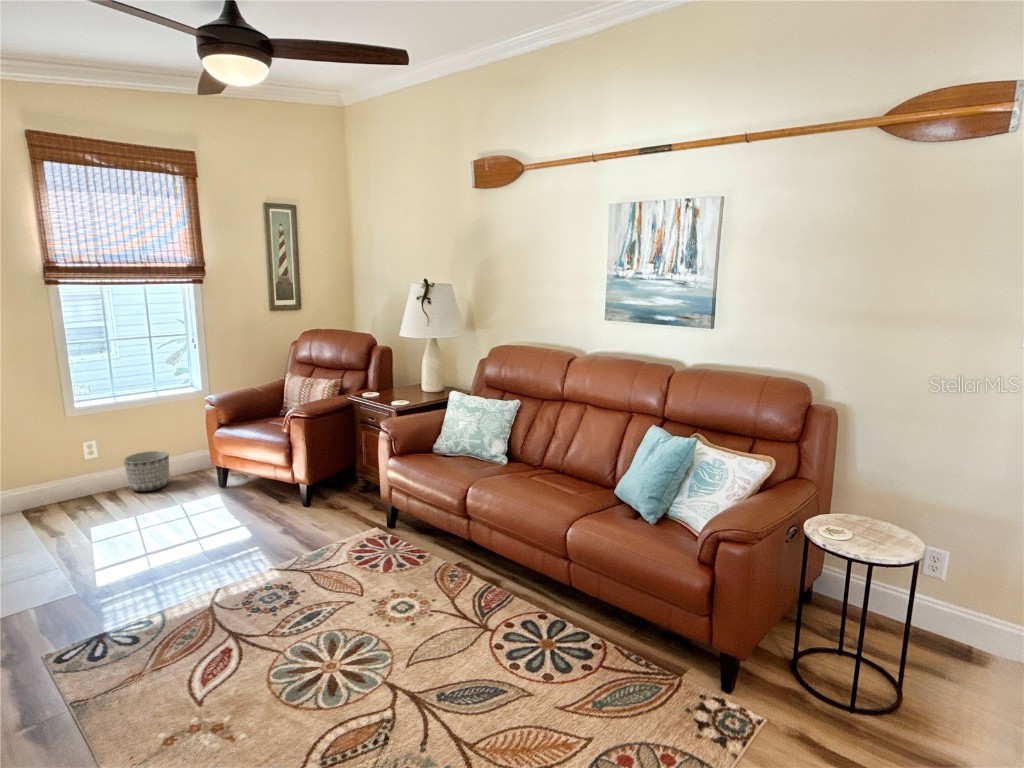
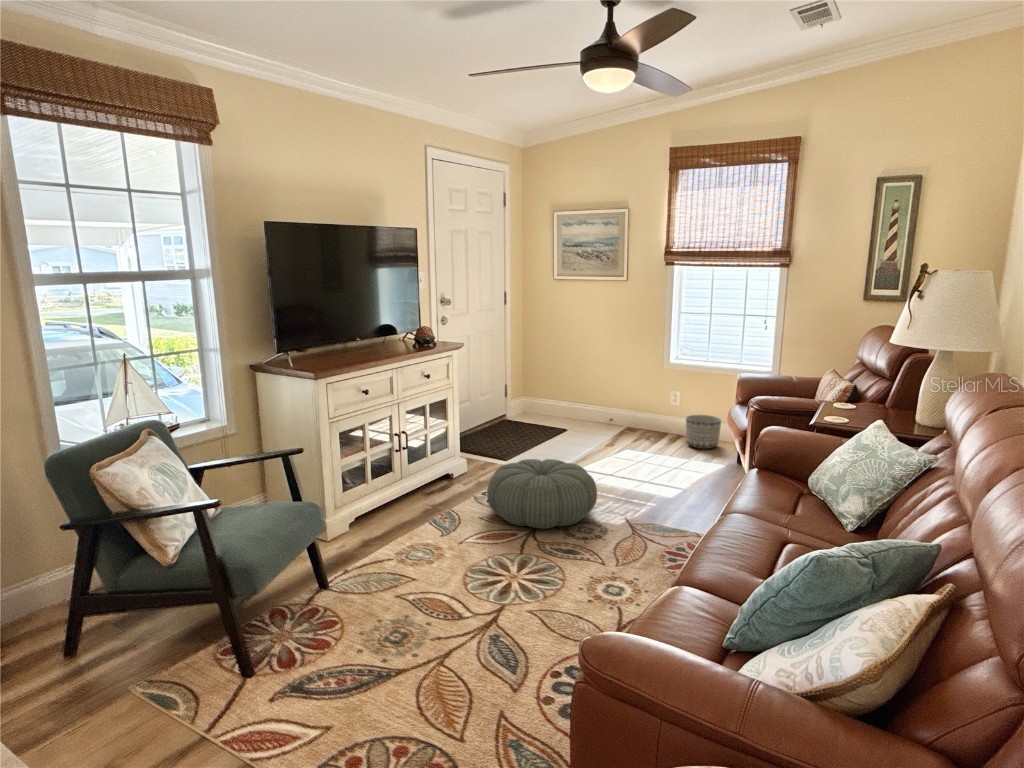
pouf: none [103,542,263,652] -> present [487,459,597,529]

